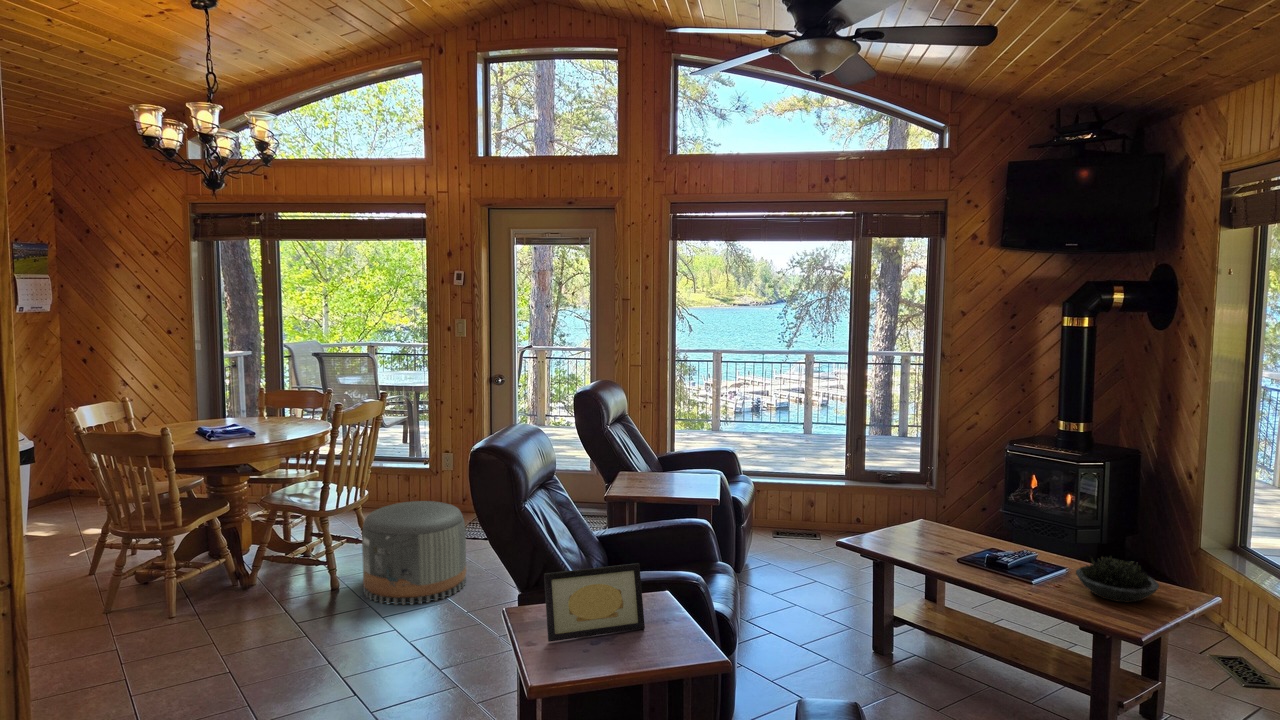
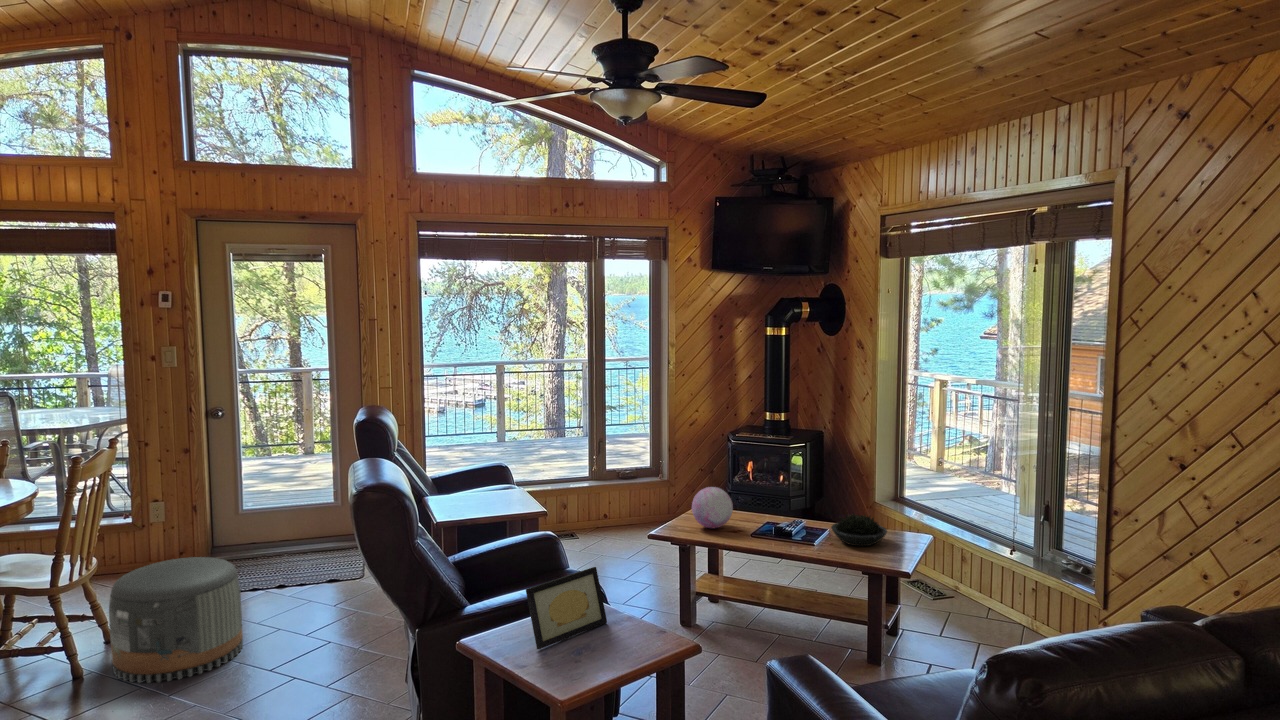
decorative orb: none [902,499,954,548] -> present [692,487,733,528]

